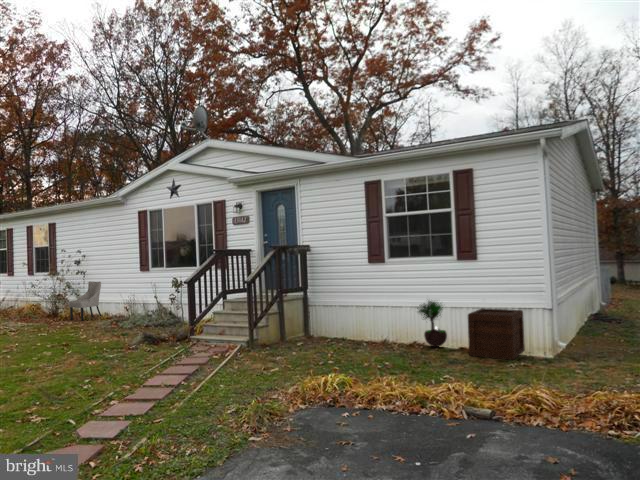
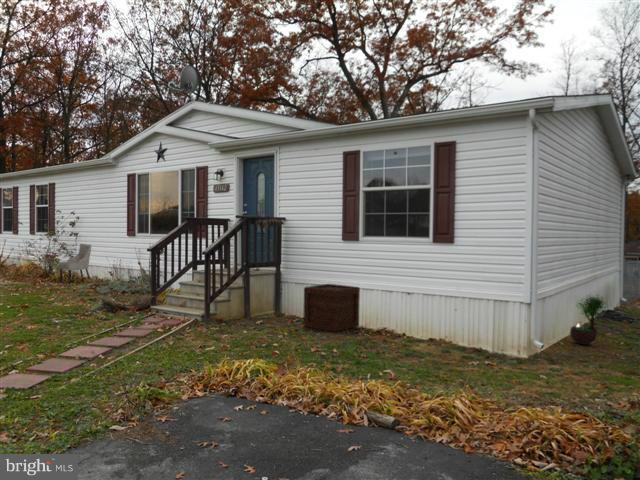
potted tree: present [417,301,447,347] -> present [570,297,604,345]
wooden crate: present [468,308,525,360] -> present [303,284,360,332]

